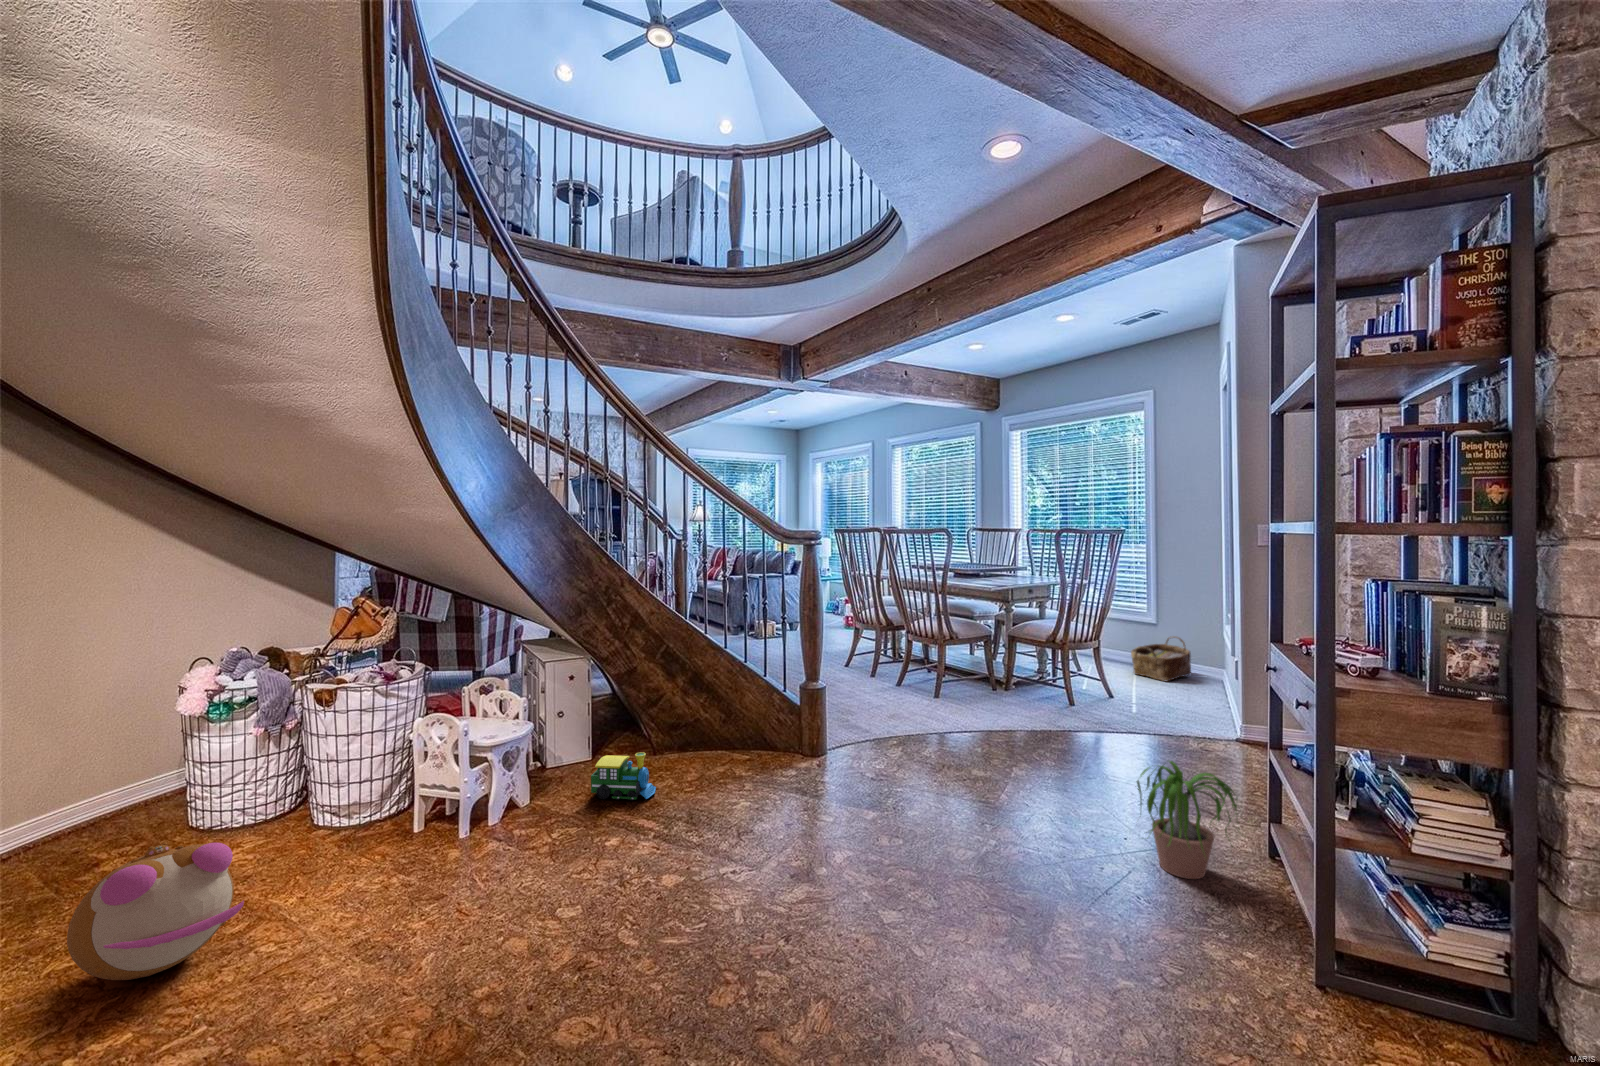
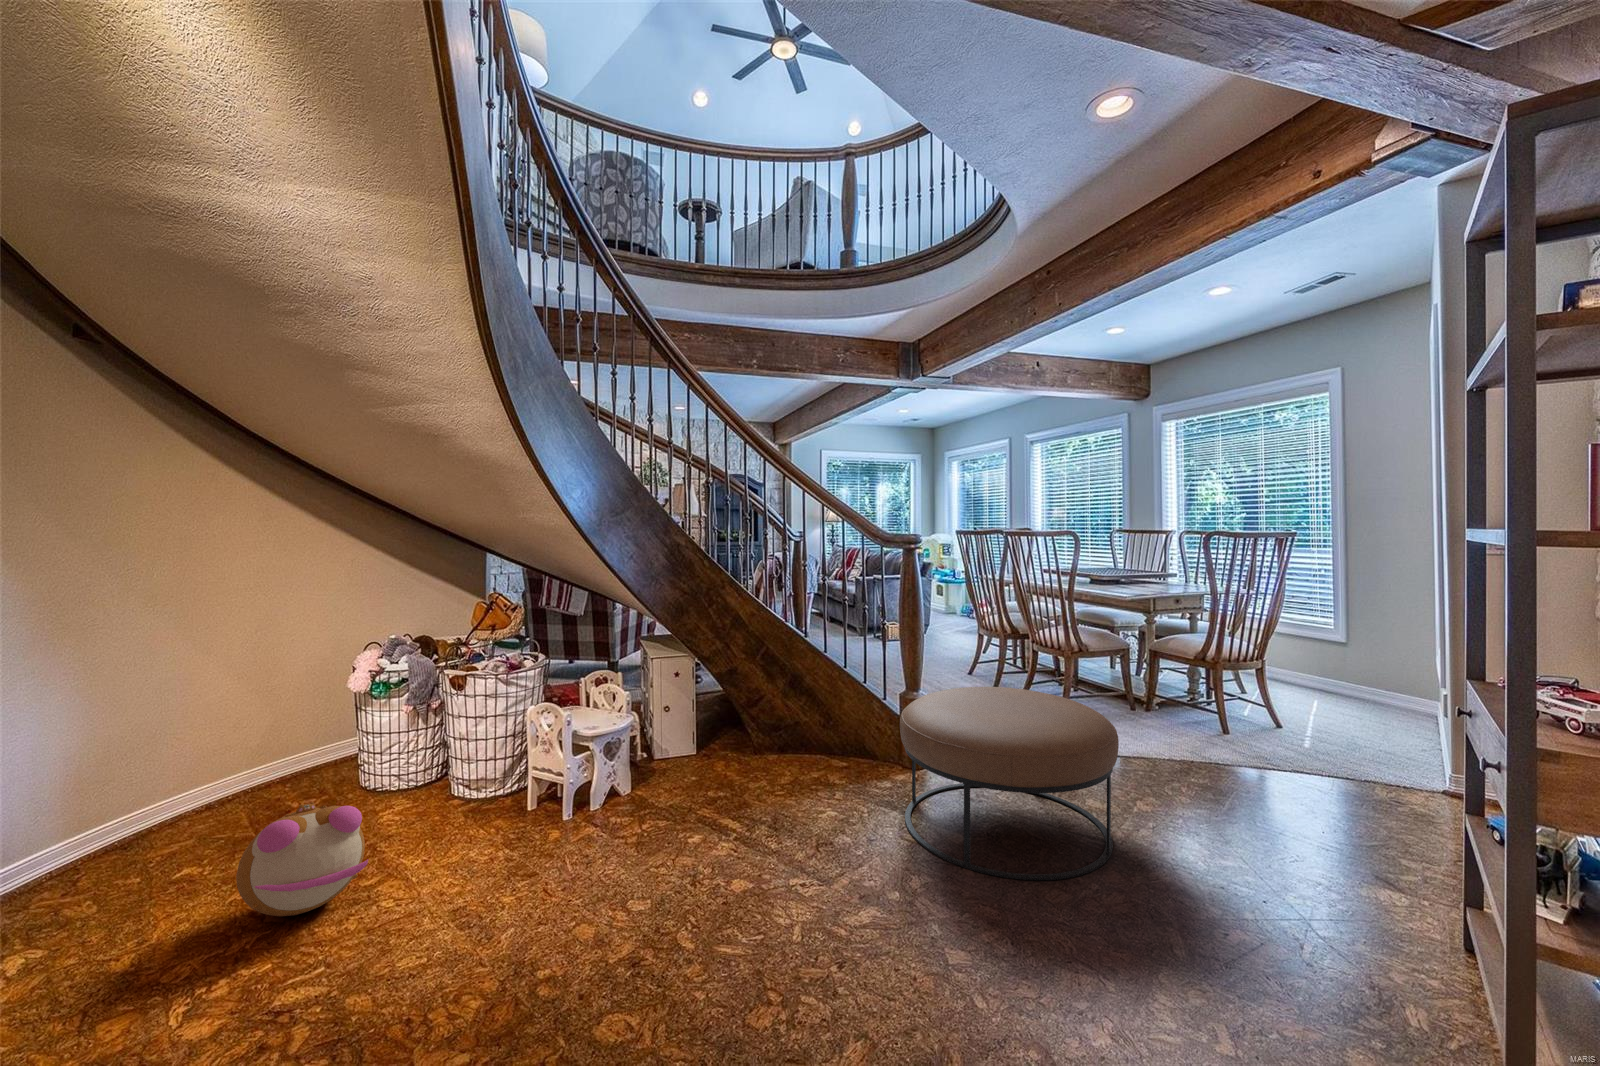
woven basket: present [1131,636,1191,682] -> none [1307,658,1390,711]
ottoman: none [812,674,1006,844] -> present [900,687,1119,880]
toy train: present [591,752,656,800] -> none [686,751,748,798]
potted plant: present [1137,761,1237,879] -> none [1277,814,1454,966]

